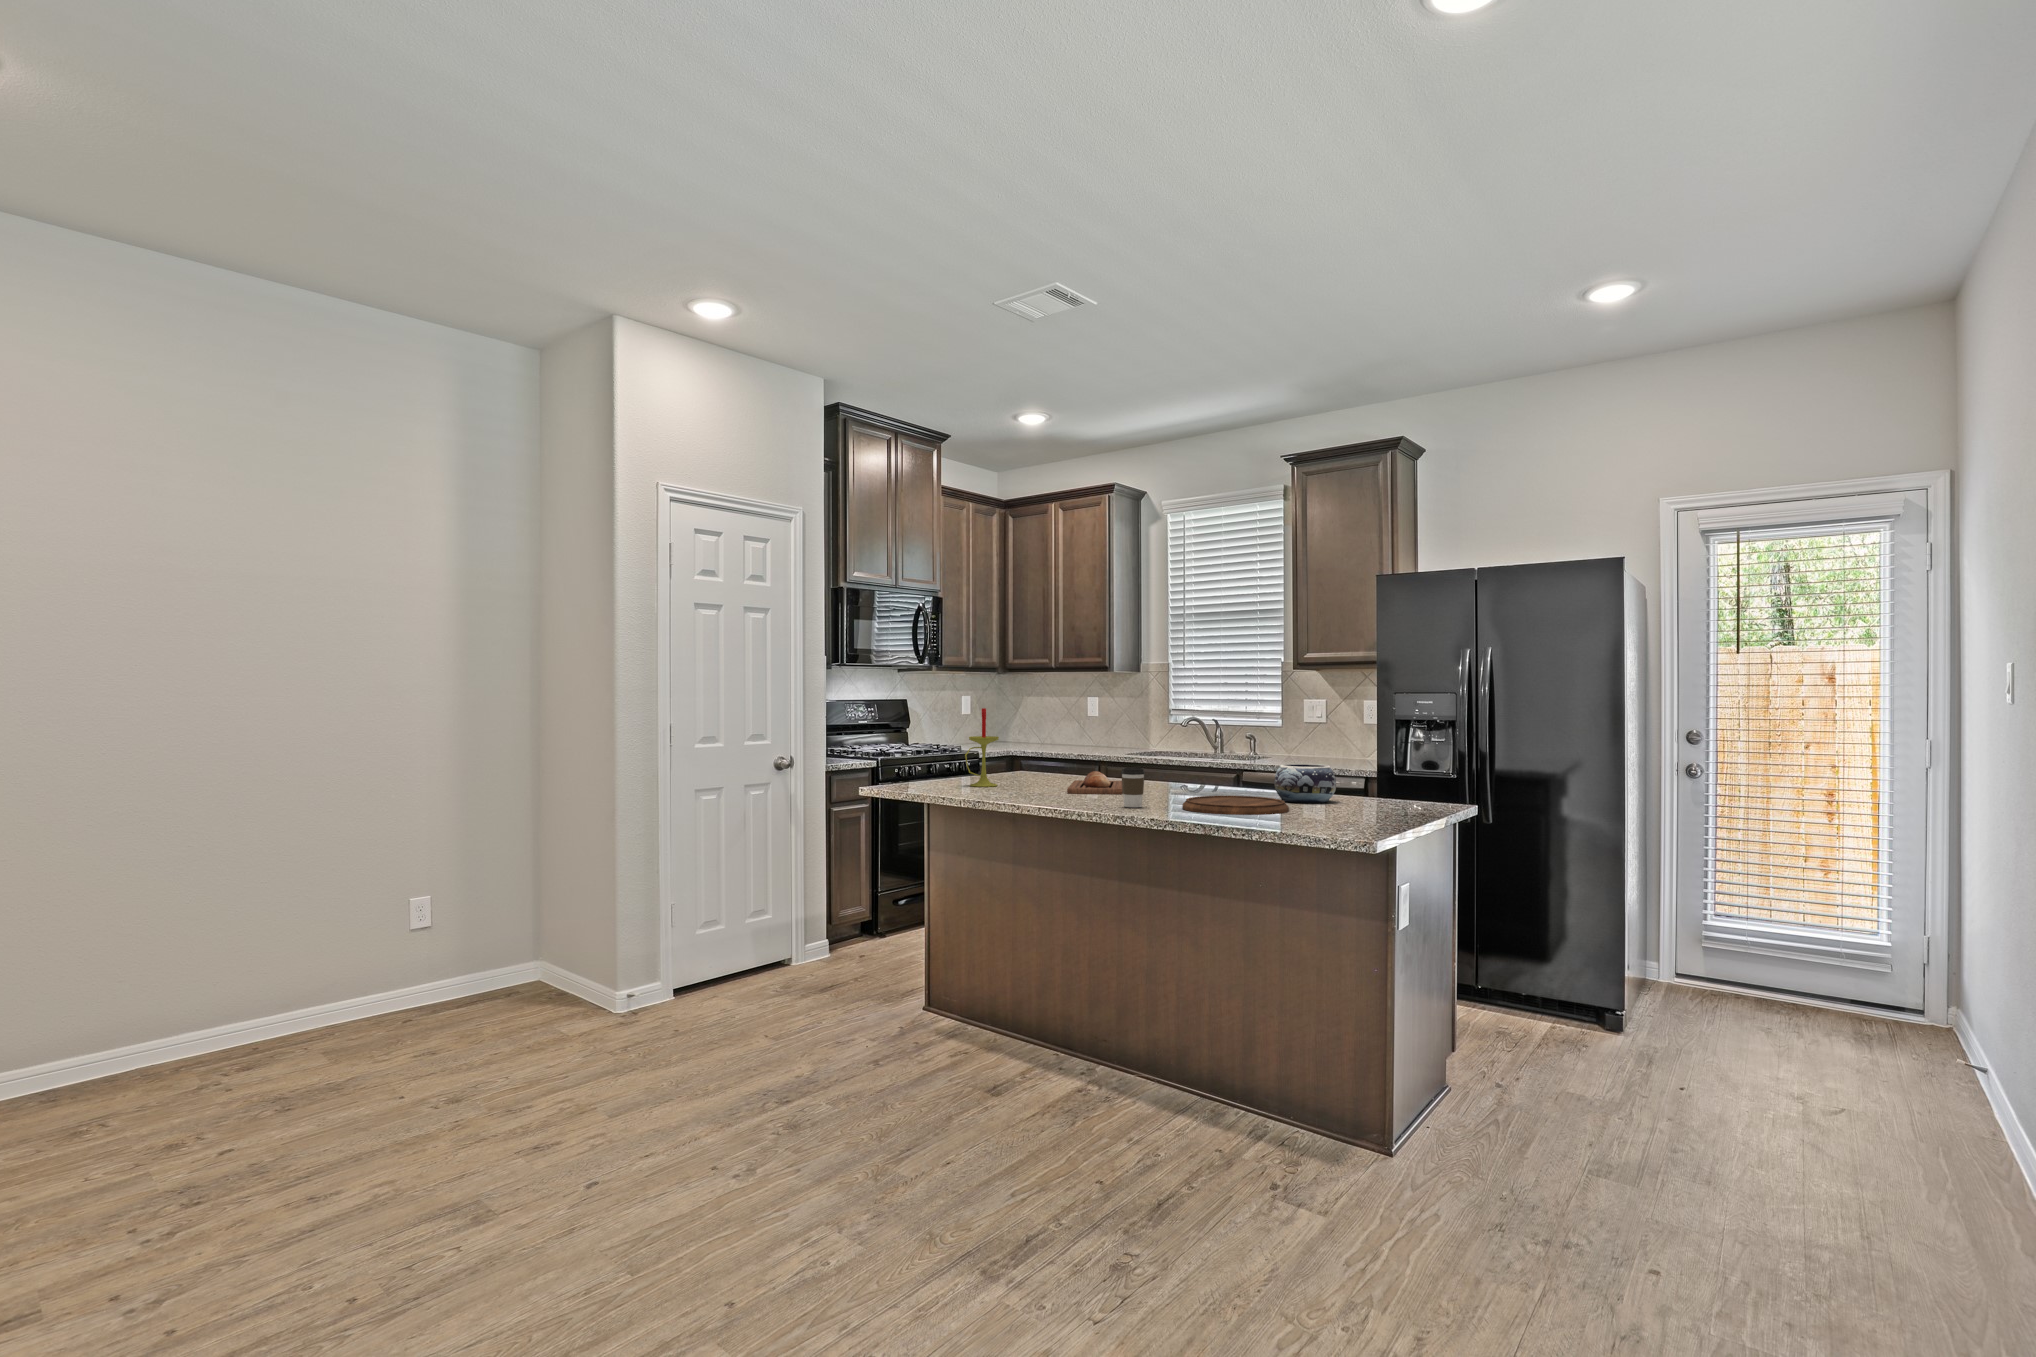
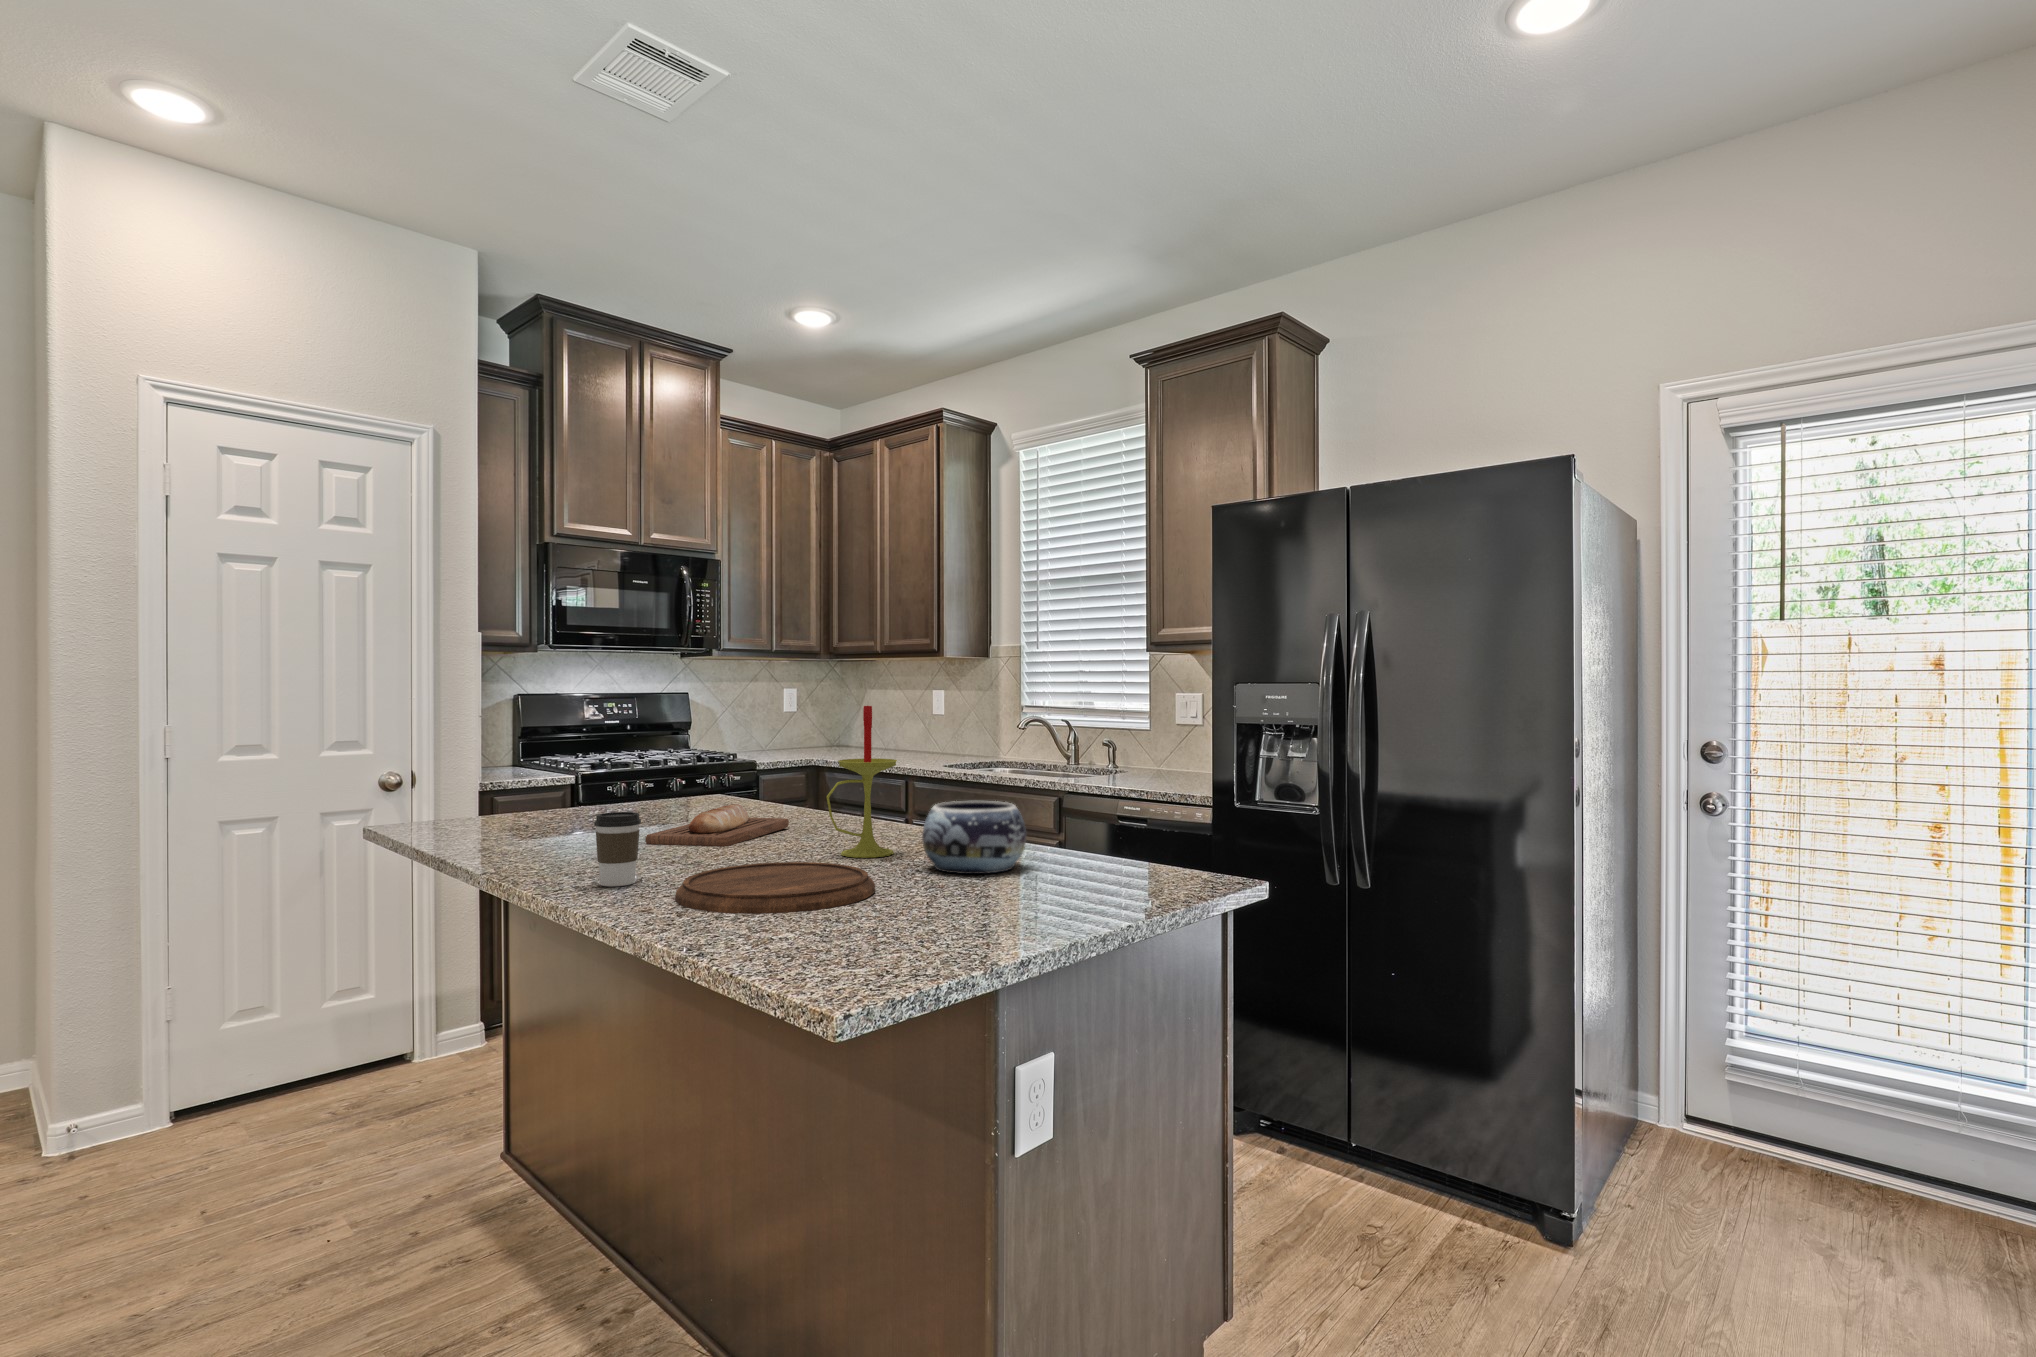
candle: present [965,708,999,787] -> present [827,706,897,858]

